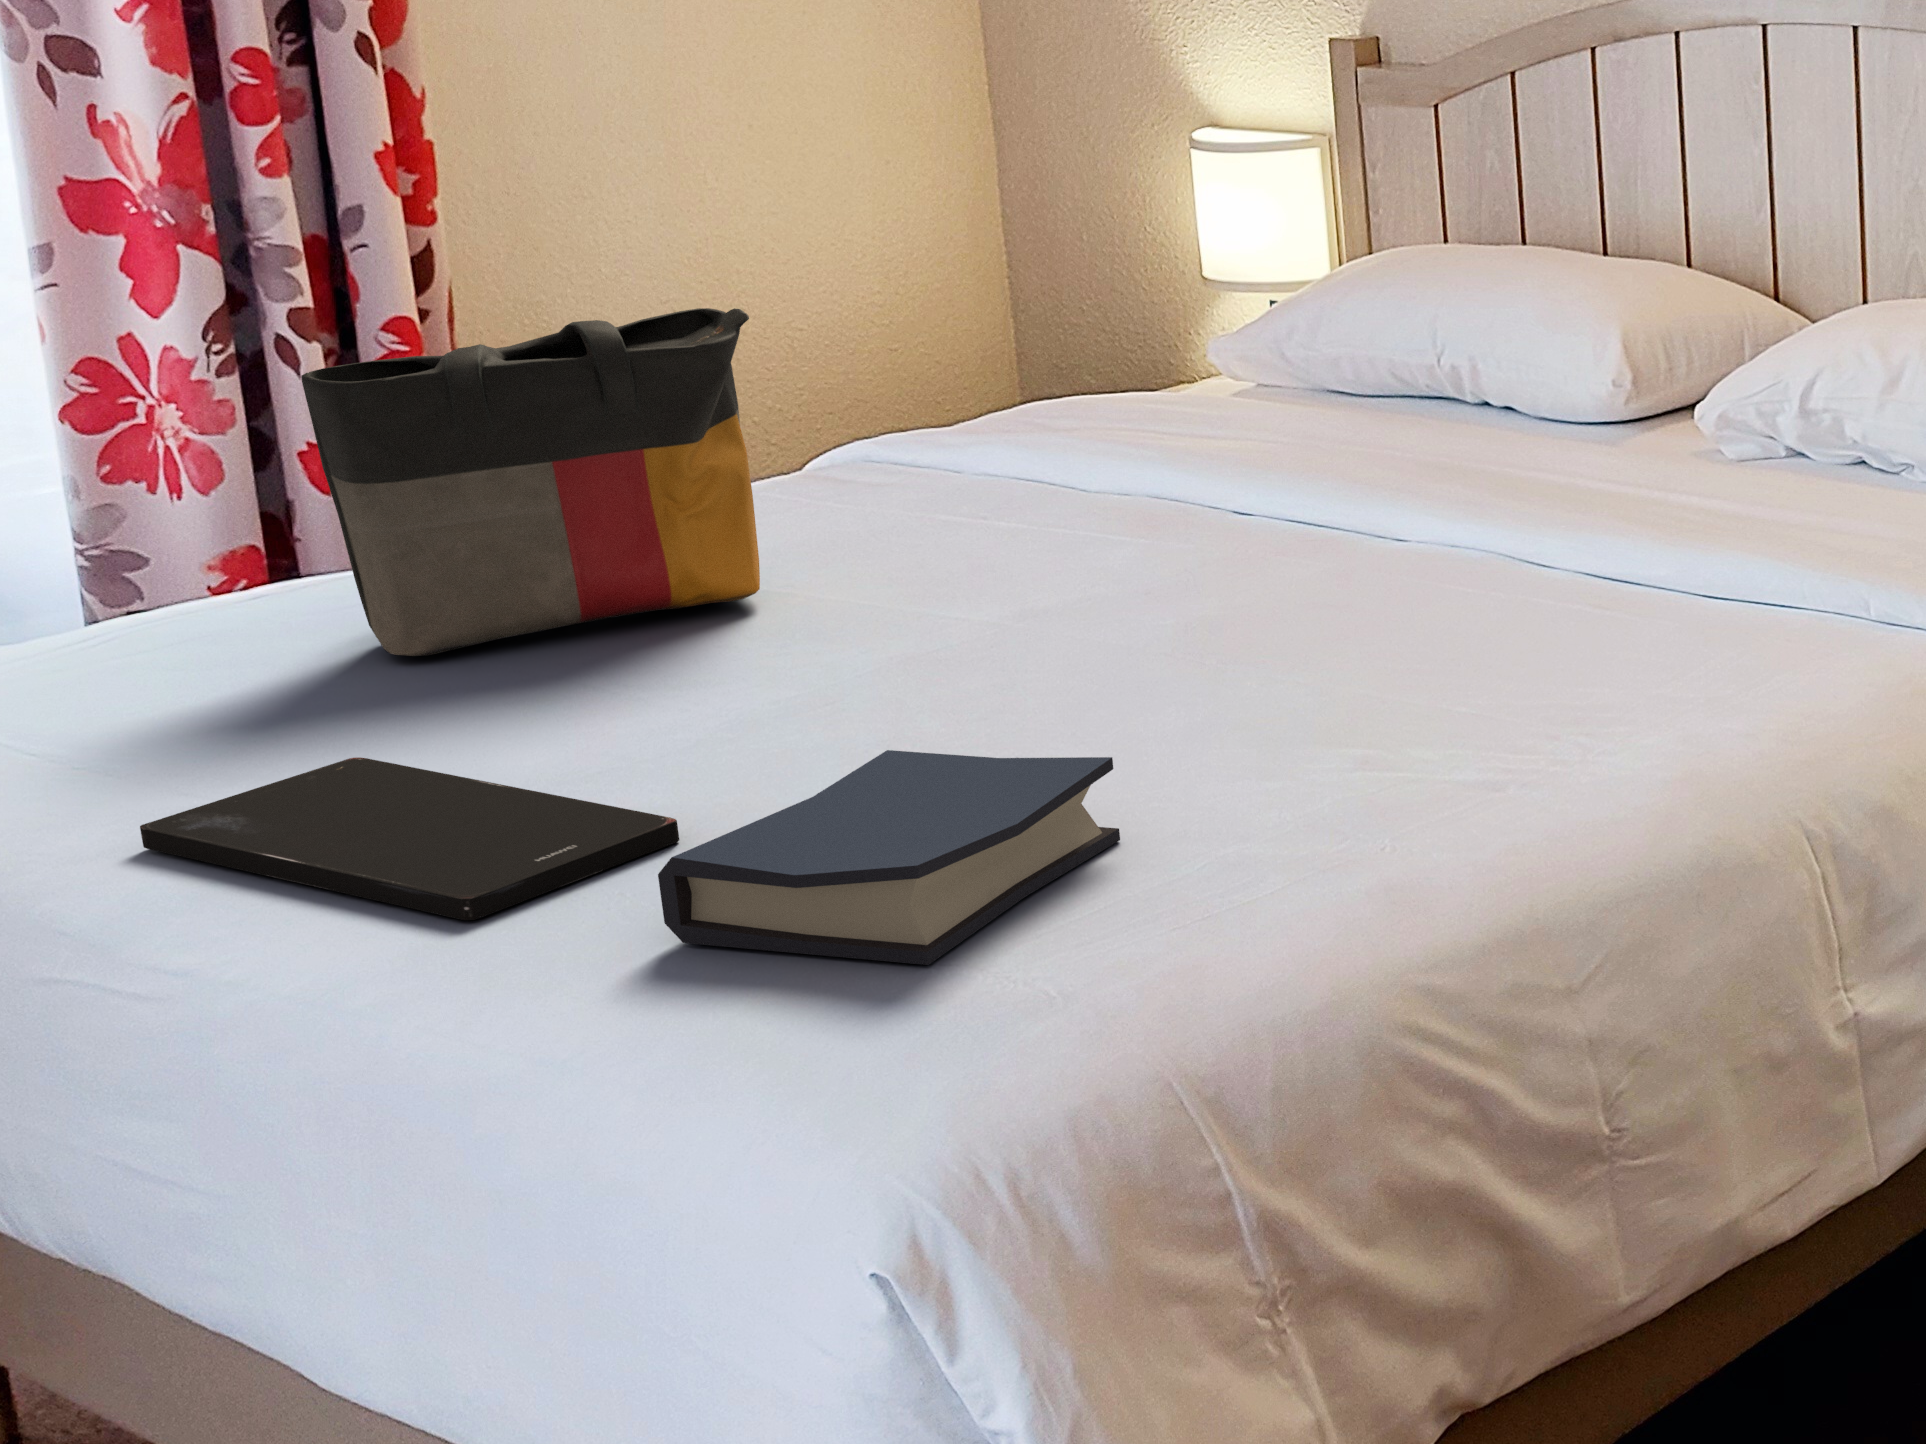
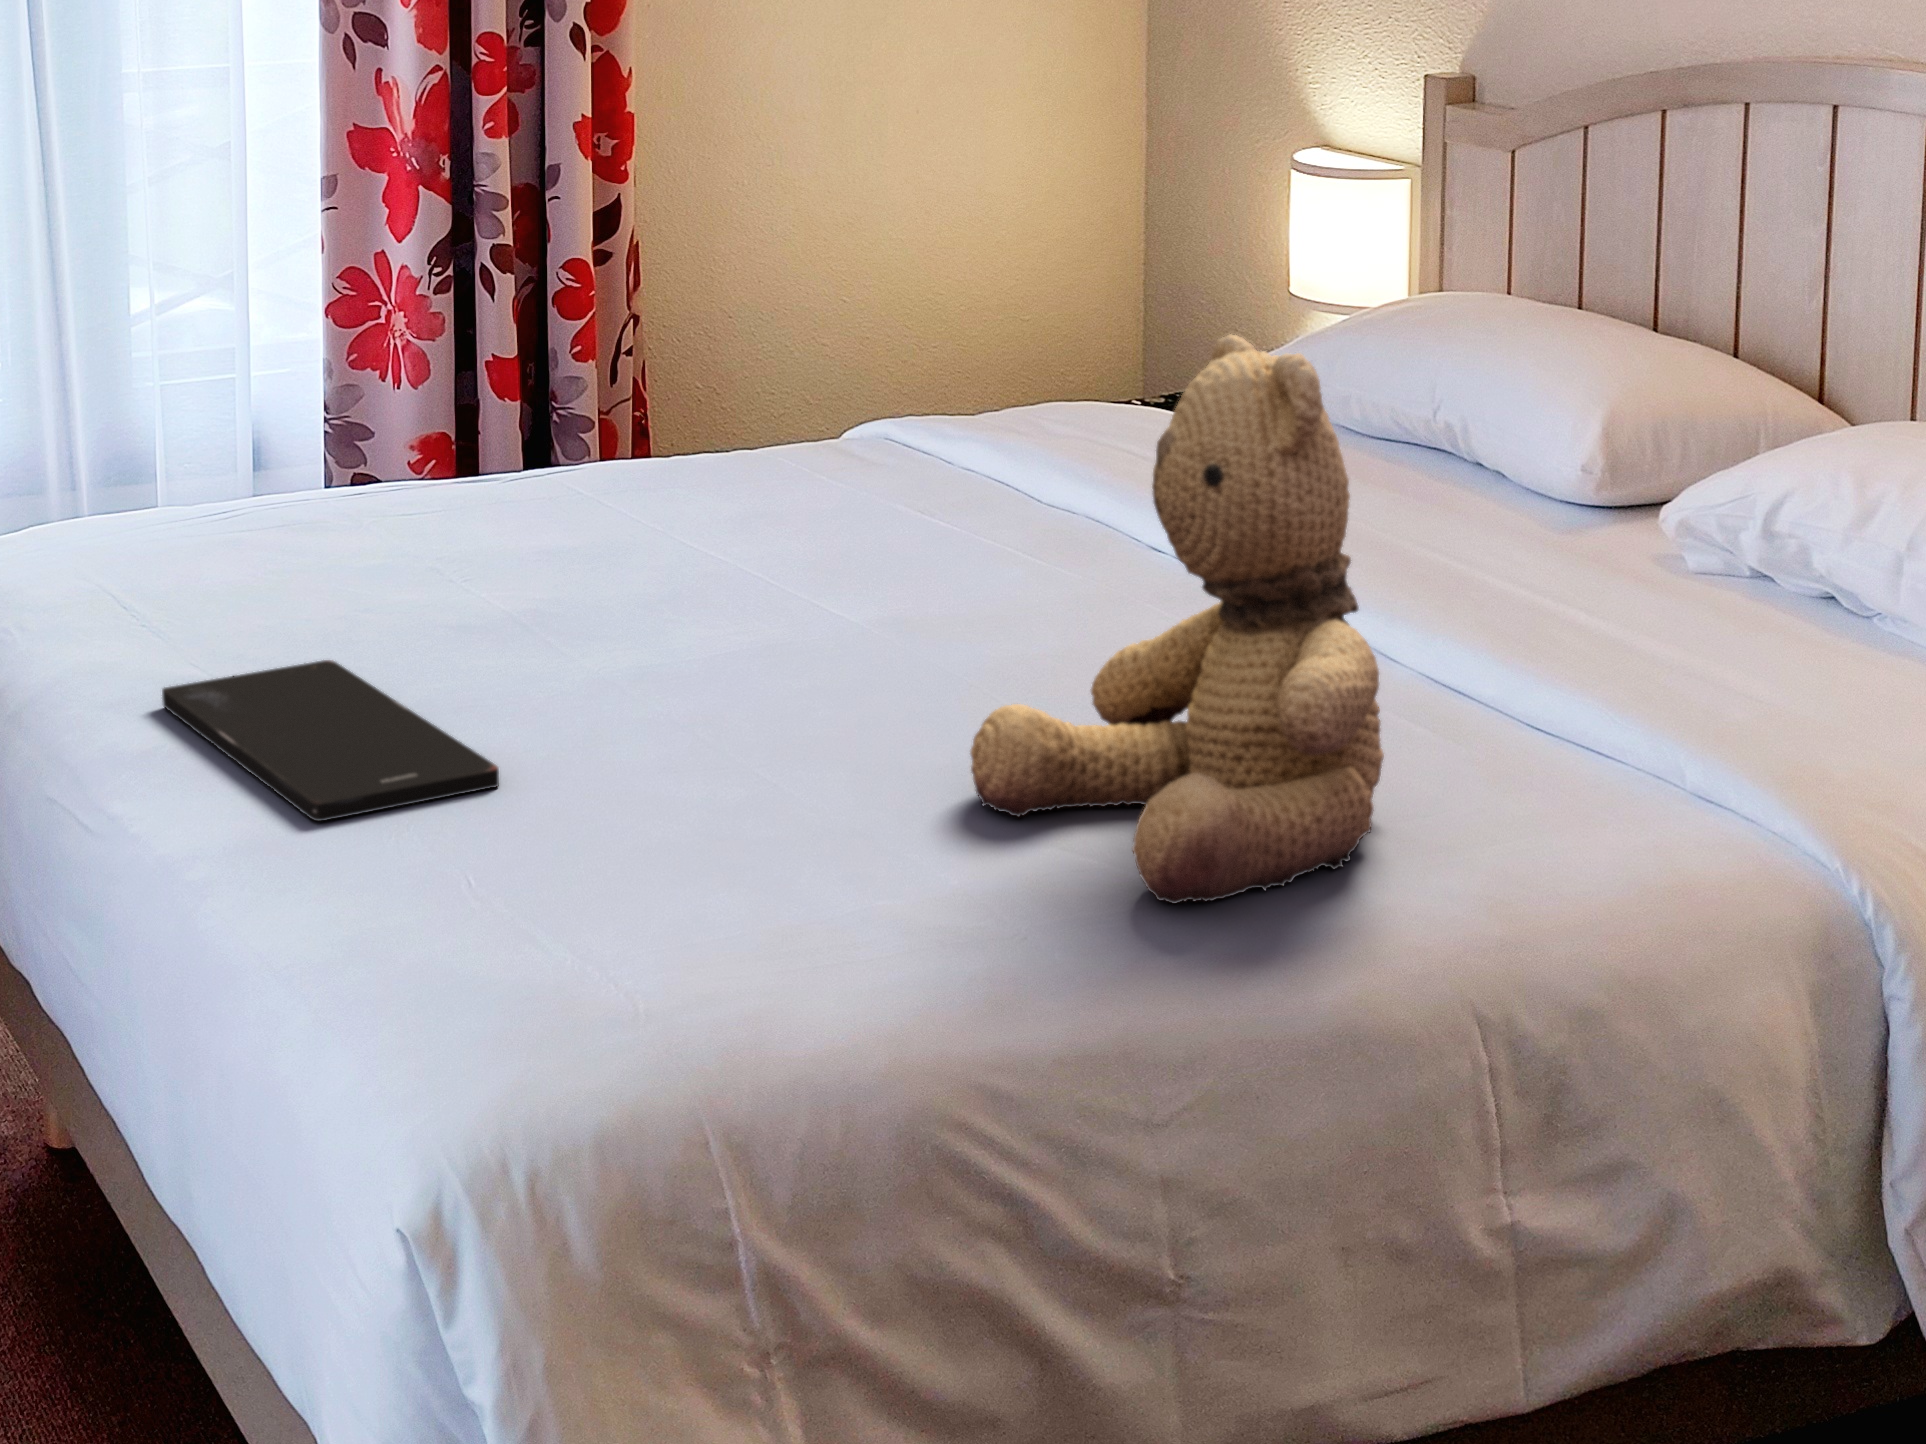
teddy bear: none [1224,229,1657,793] -> present [970,335,1384,904]
tote bag: present [301,308,760,656] -> none [383,309,728,576]
hardback book: present [658,750,1120,965] -> none [426,744,816,948]

